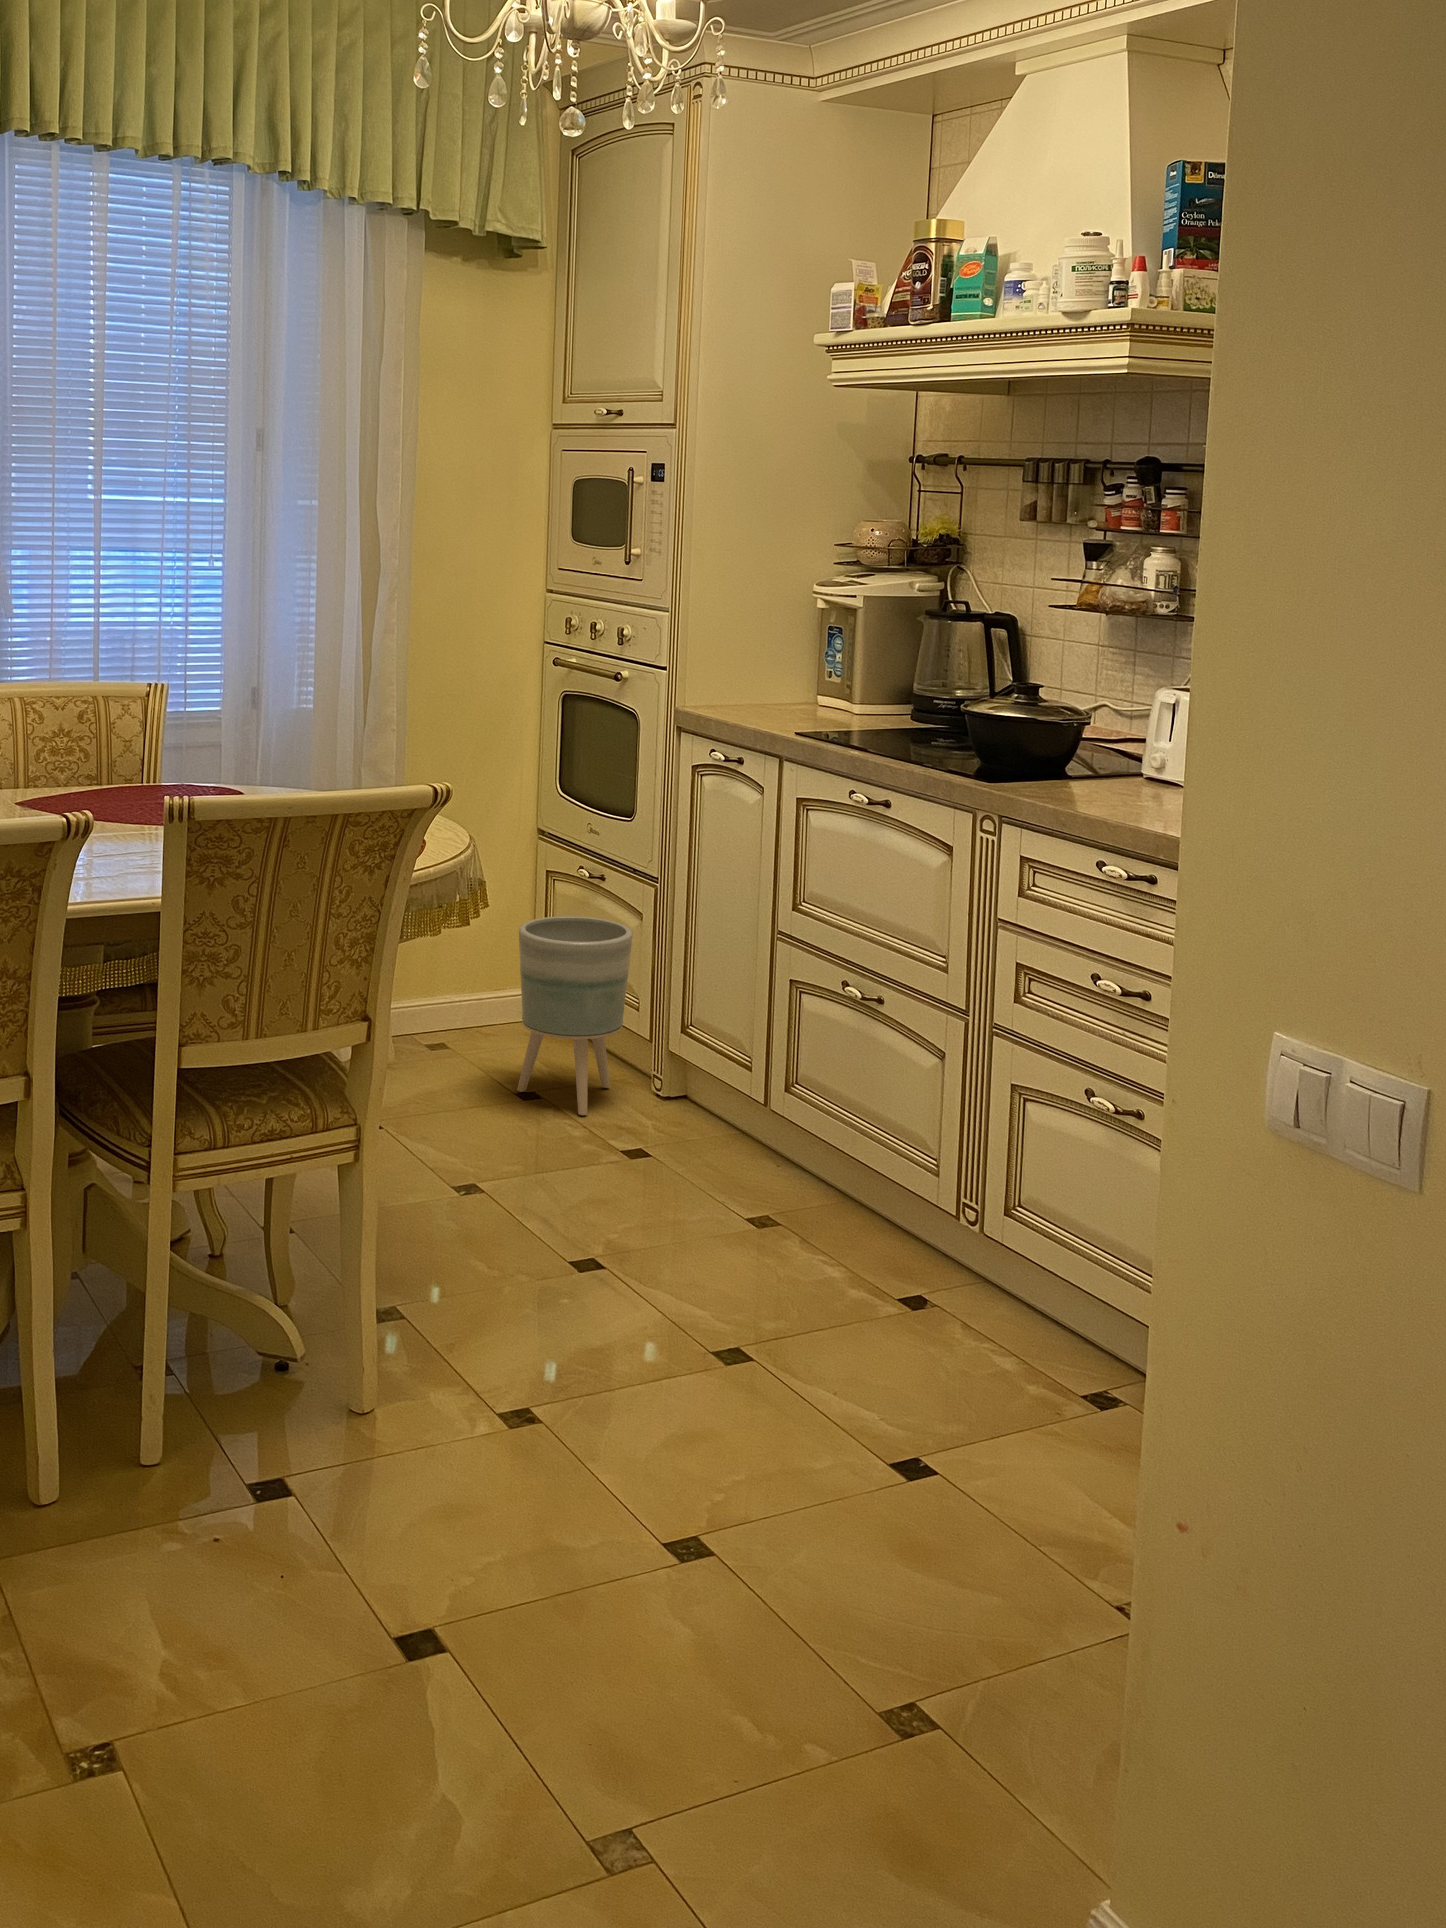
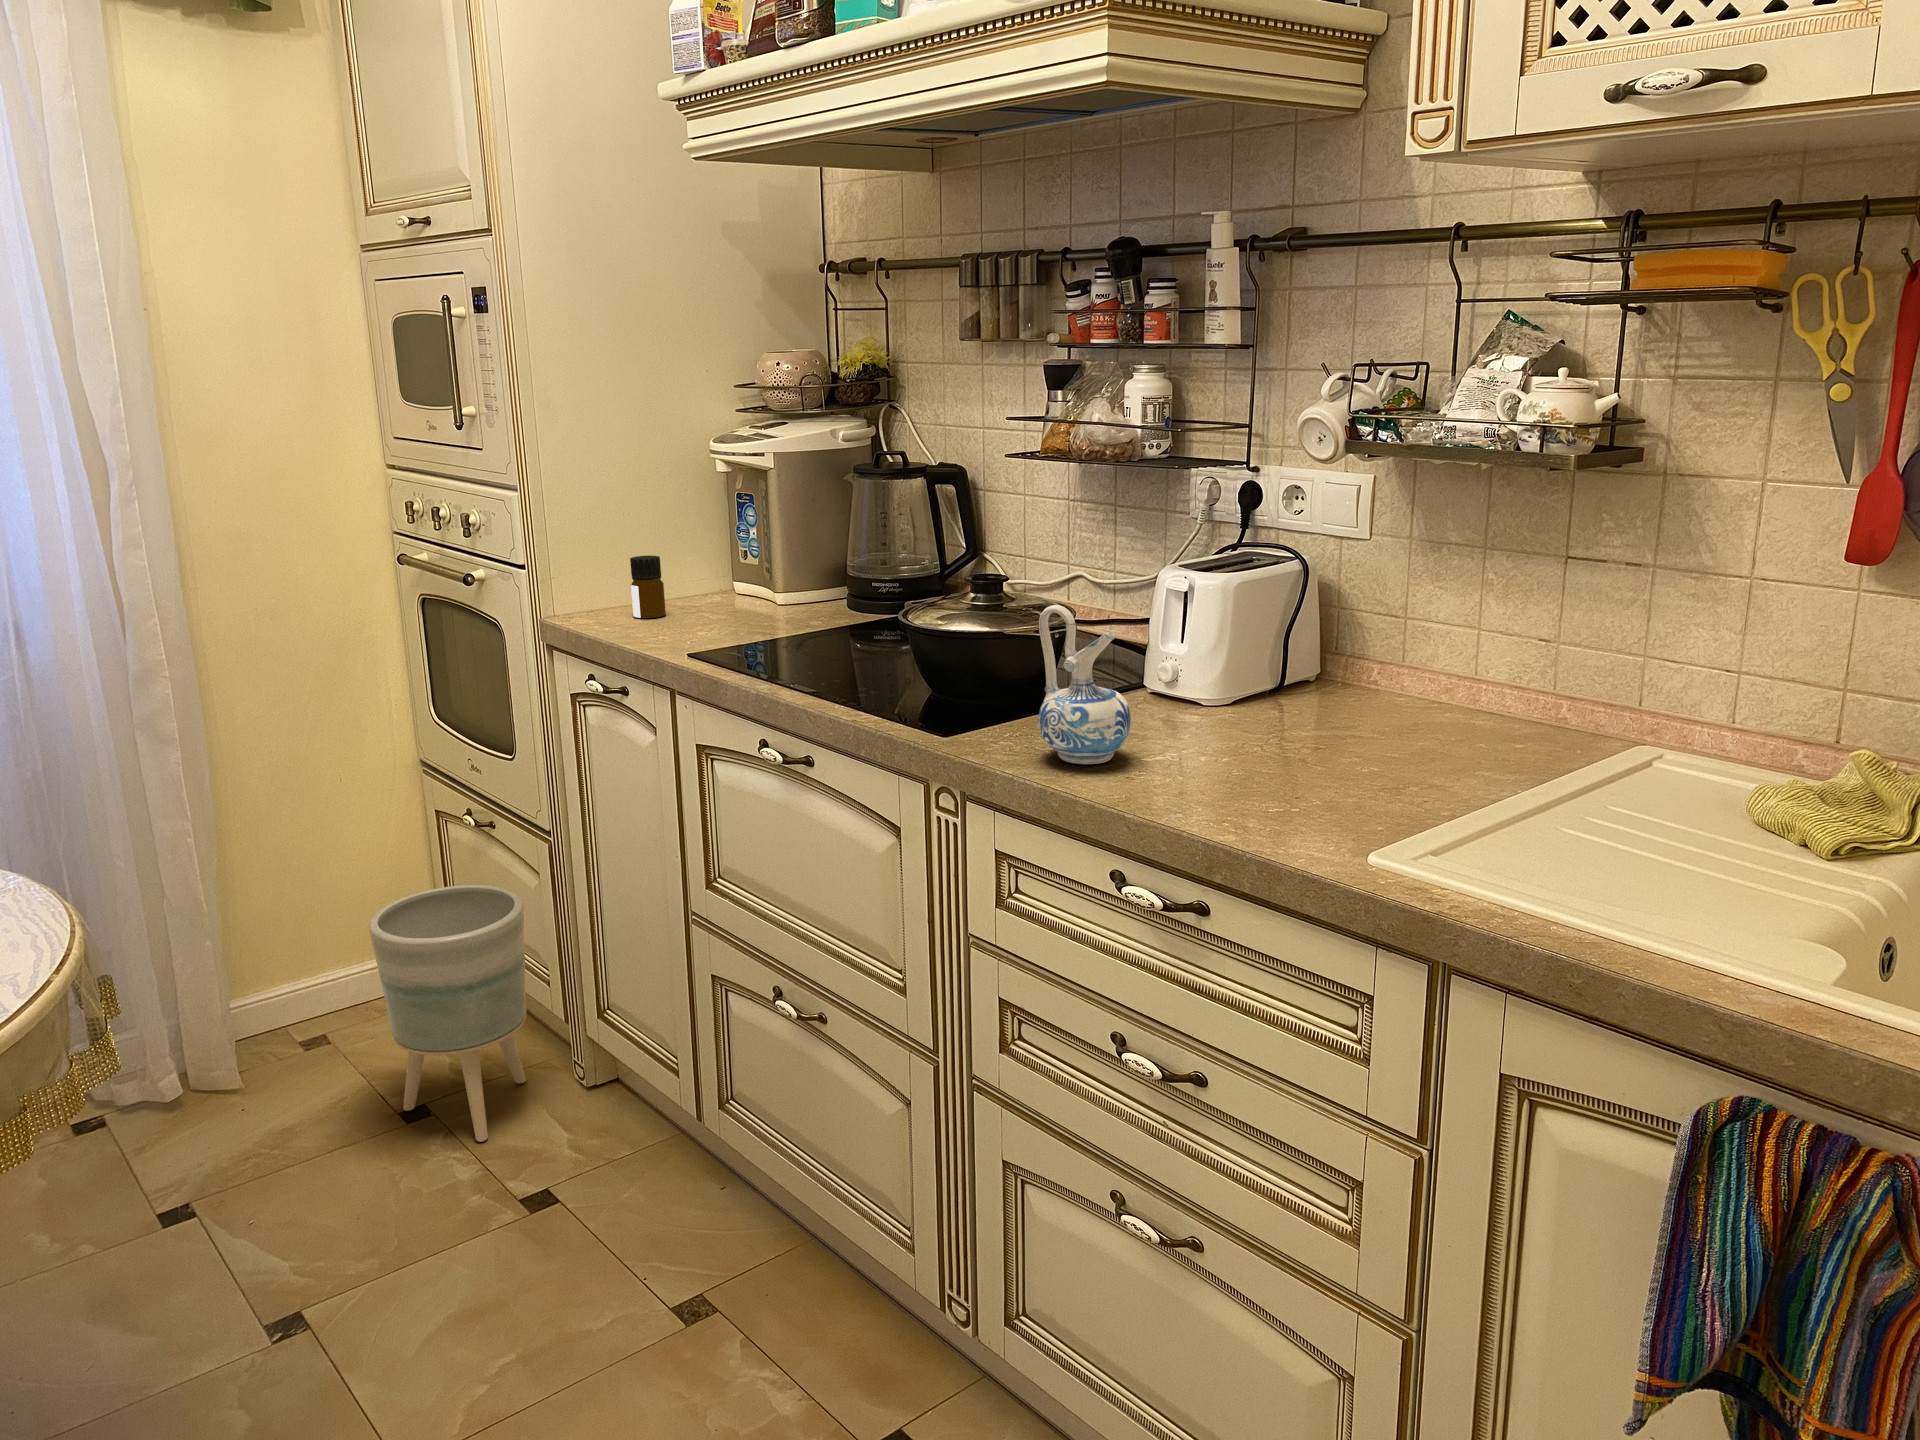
bottle: none [747,666,773,713] -> present [630,556,666,618]
ceramic pitcher: none [1057,697,1120,803] -> present [1038,605,1131,764]

